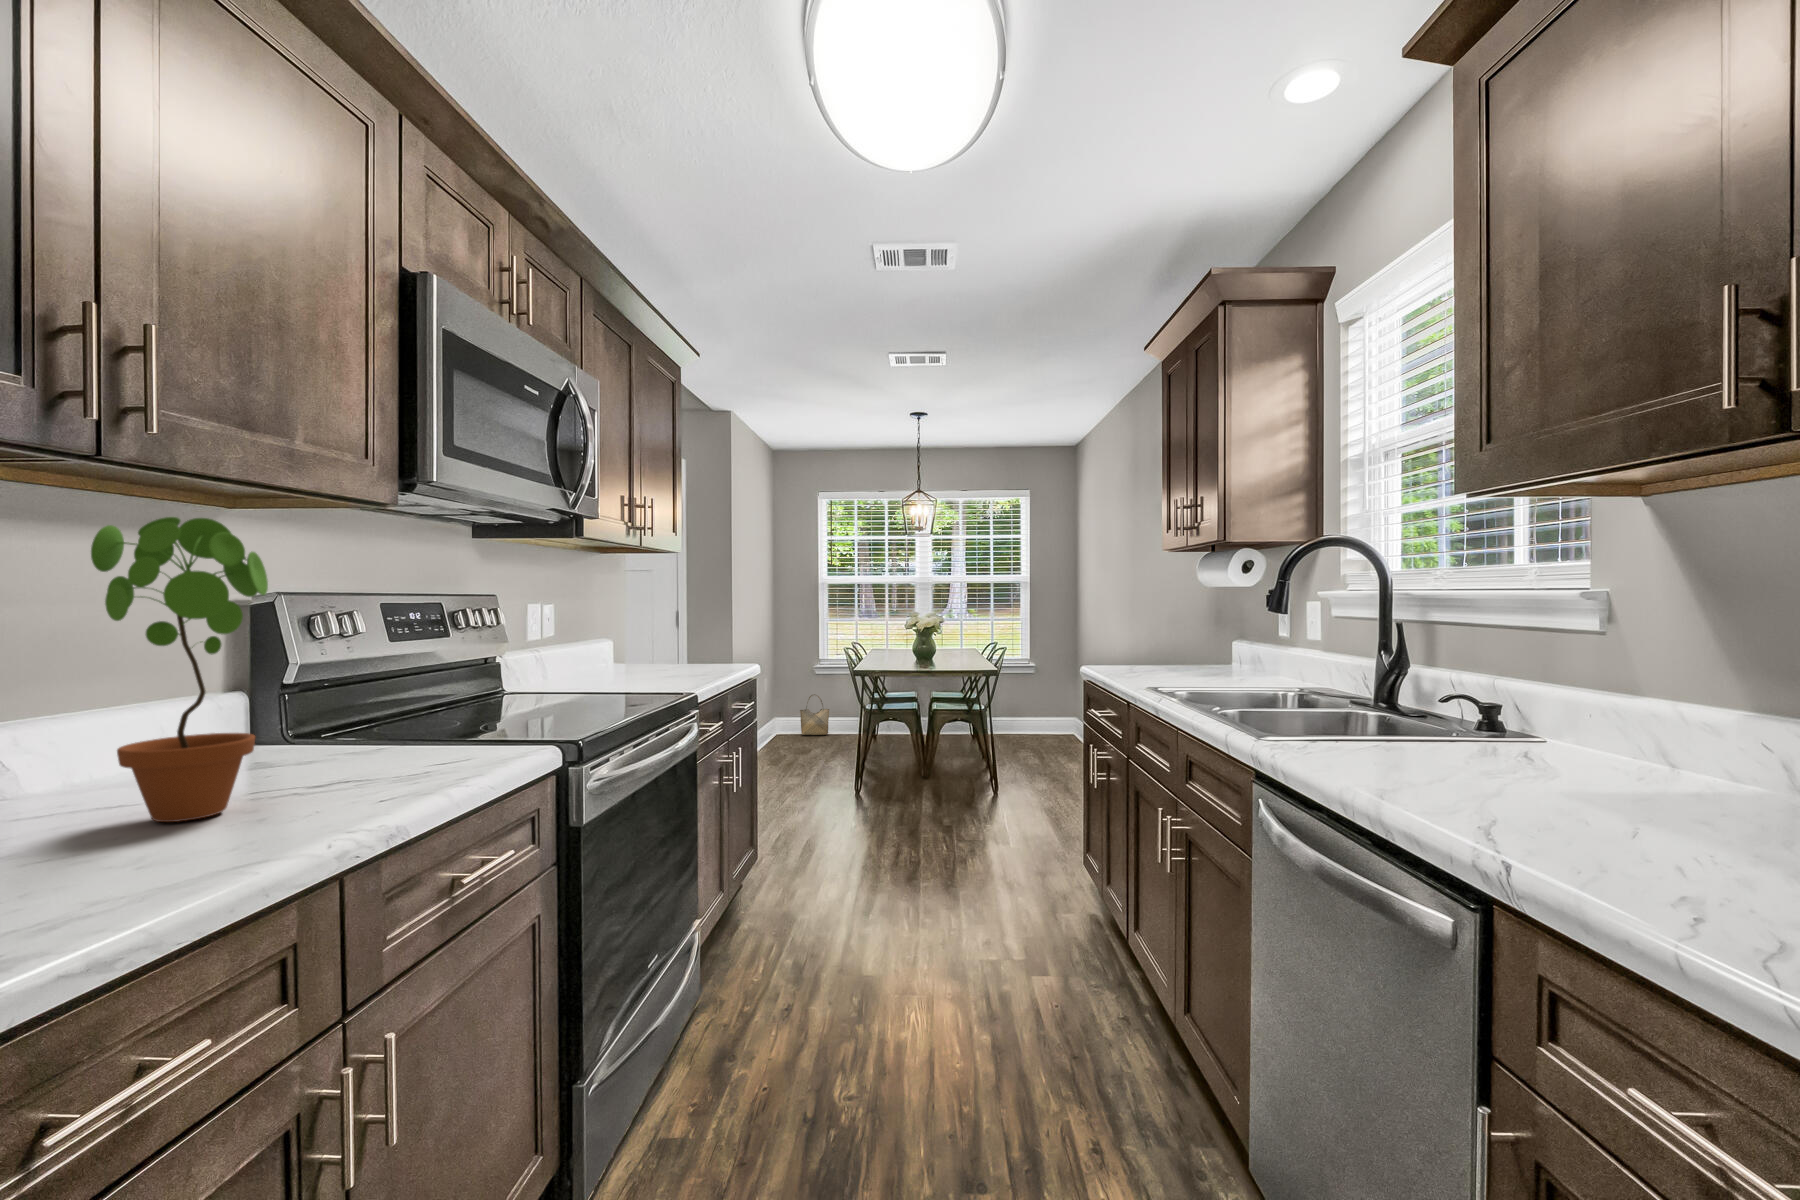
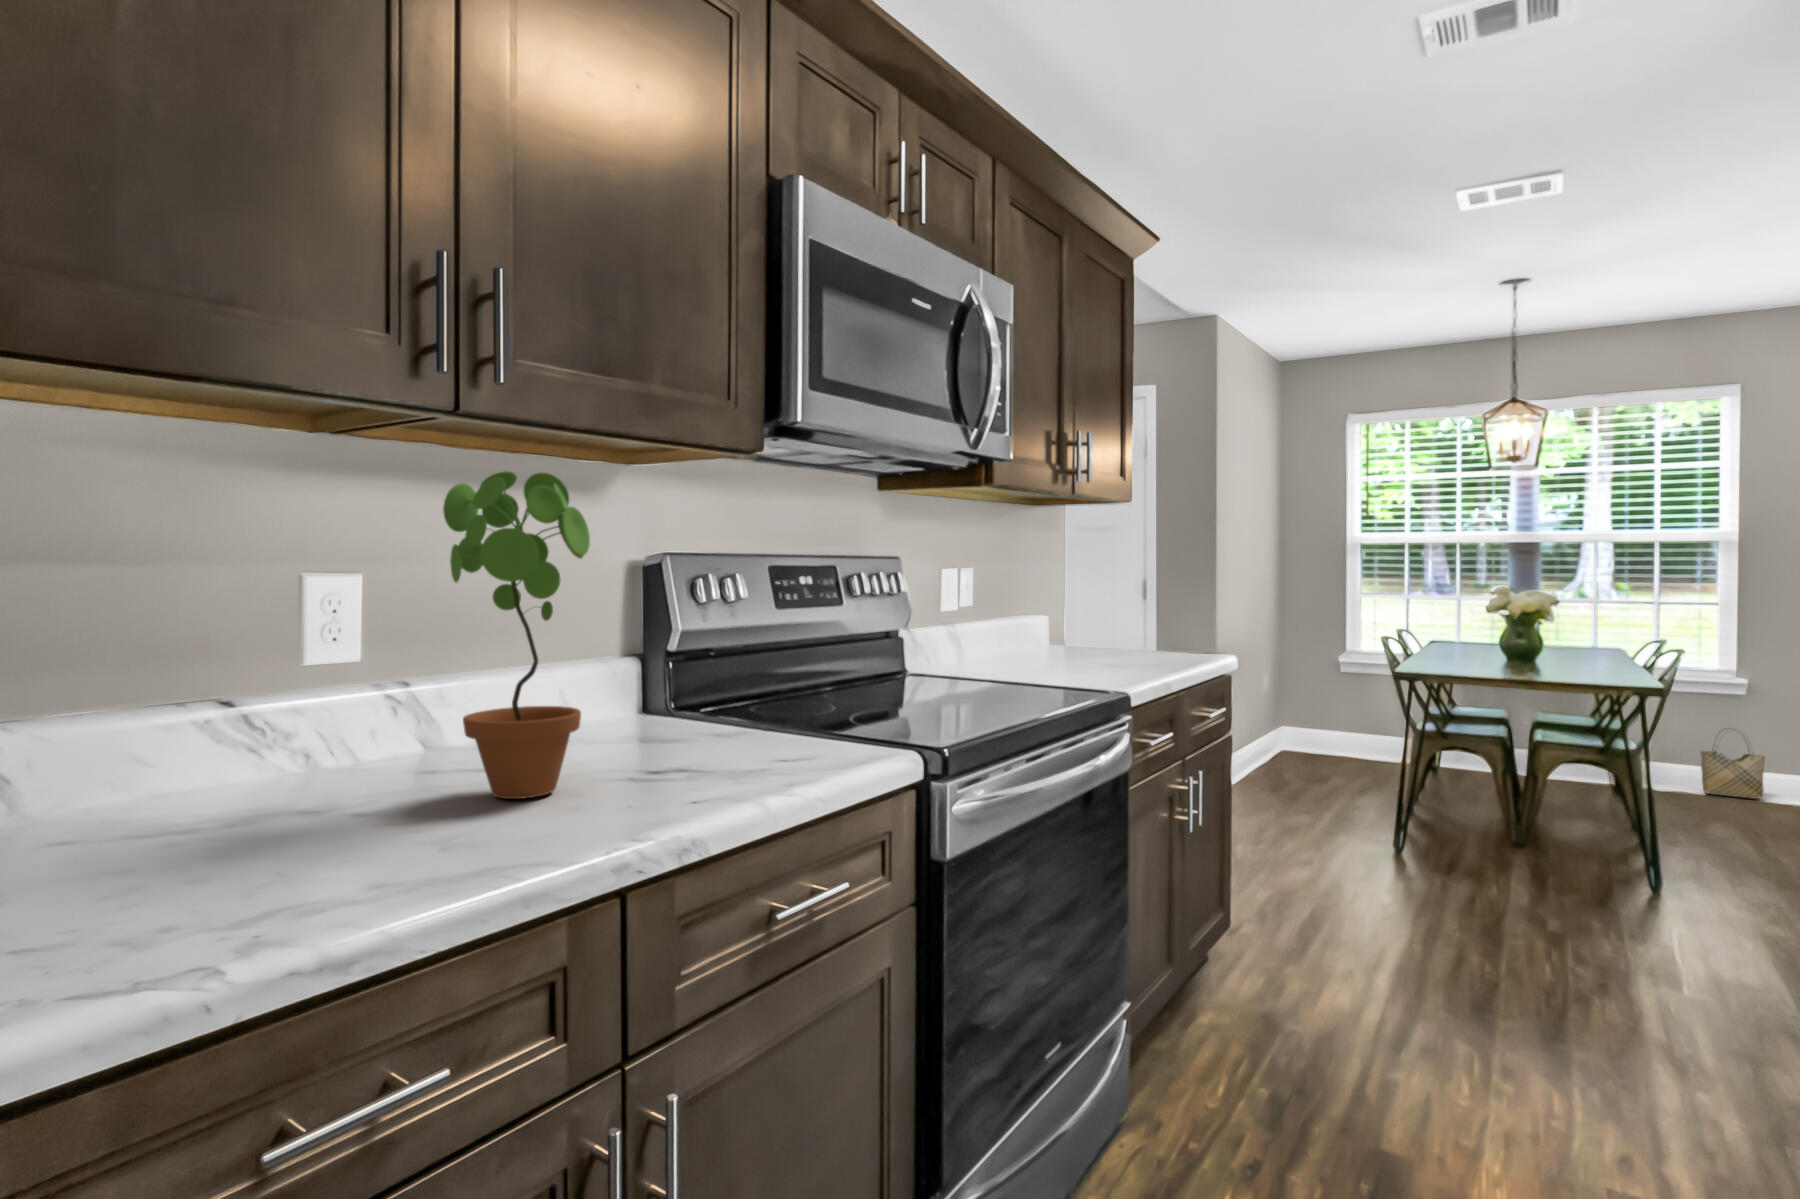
woven basket: present [800,694,829,735] -> present [1700,750,1765,799]

